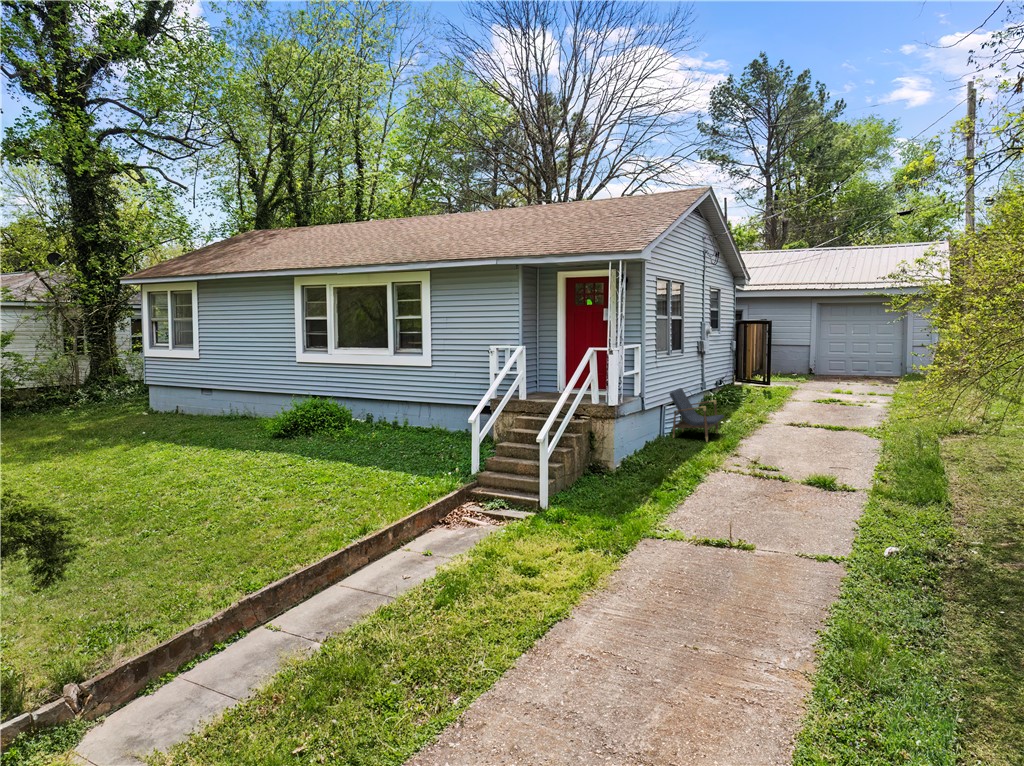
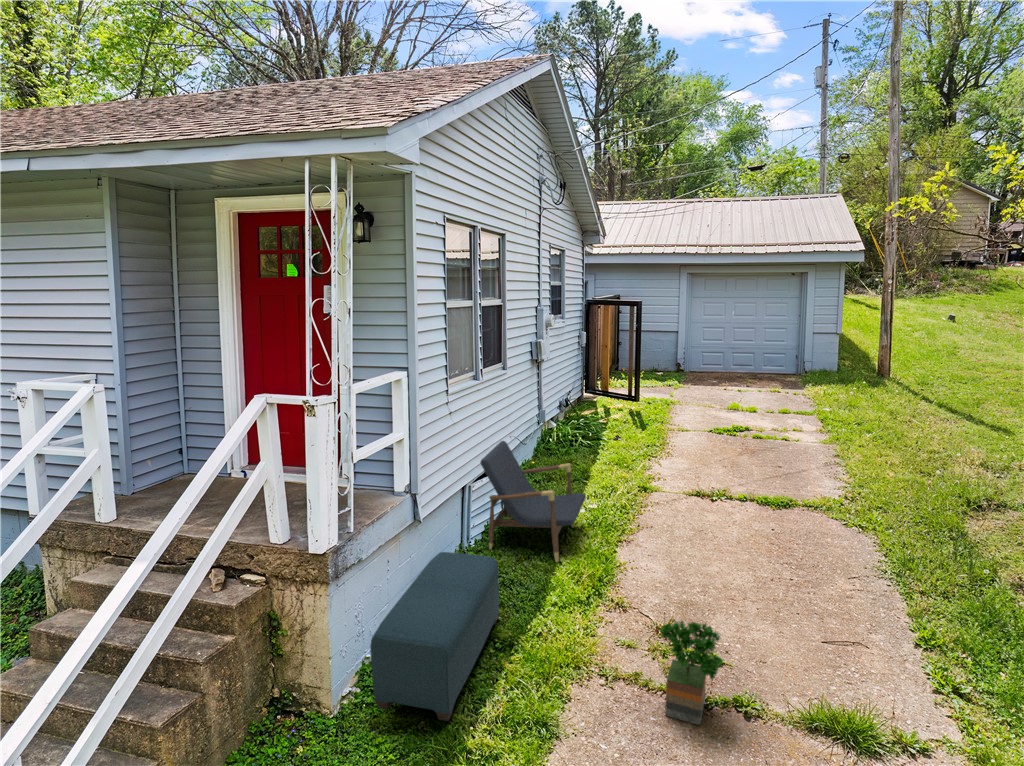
bench: none [631,422,679,468] -> present [370,552,499,721]
potted tree: none [744,435,769,473] -> present [660,620,723,725]

